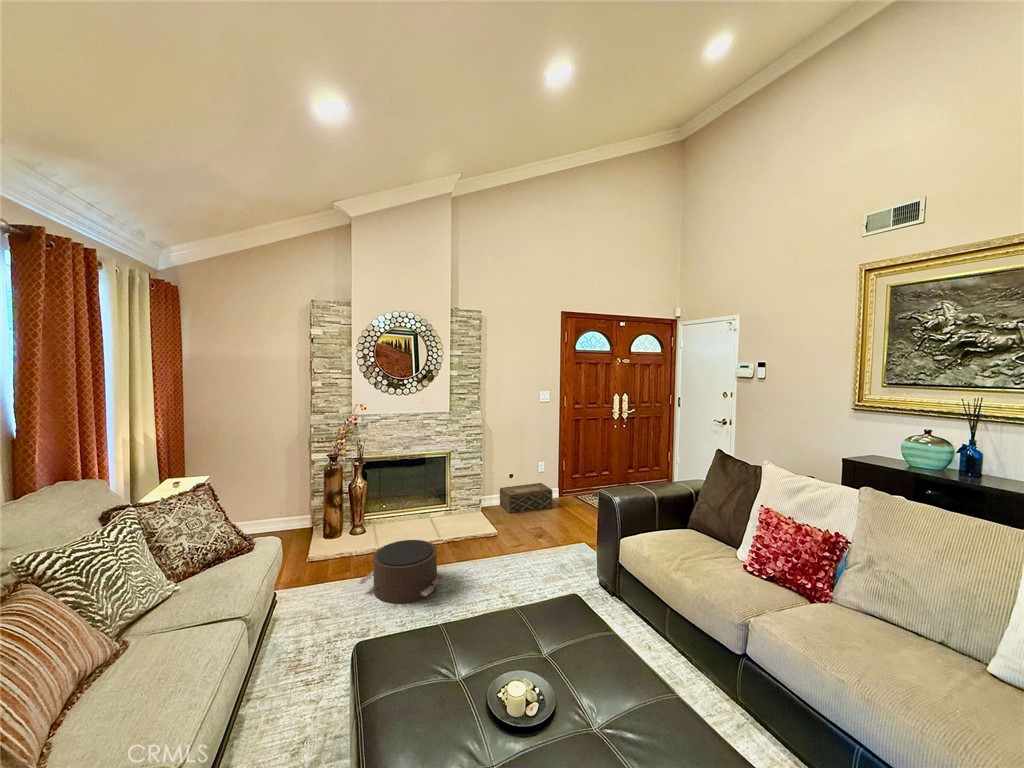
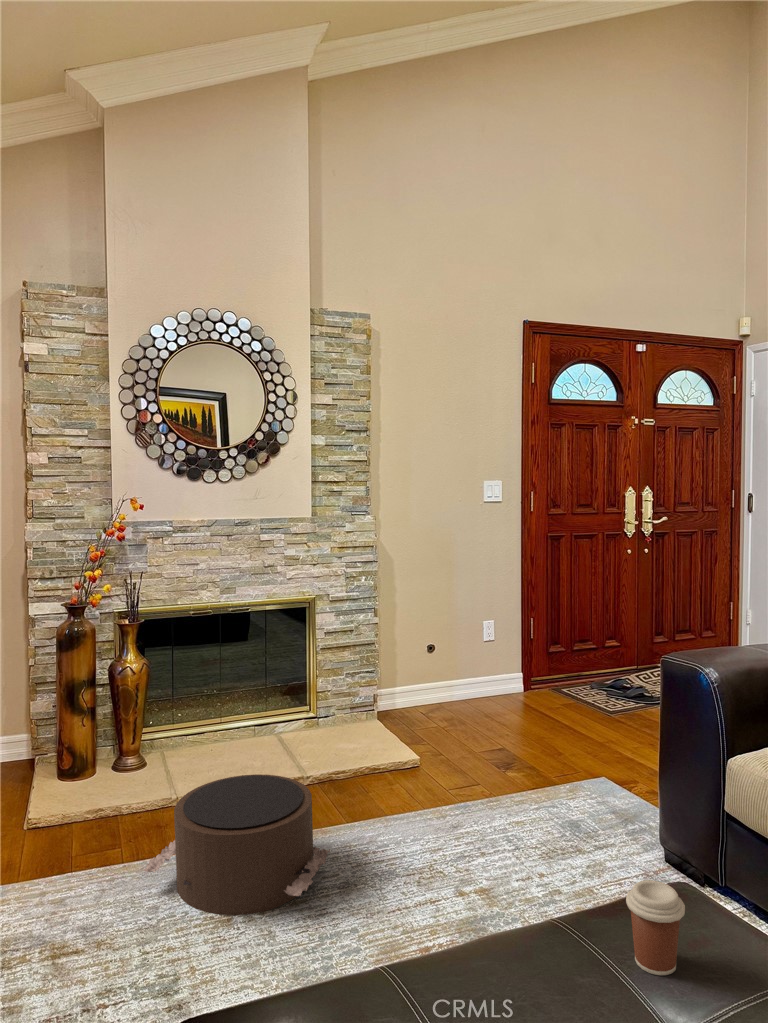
woven basket: present [500,483,552,514] -> none [409,663,516,725]
coffee cup: none [538,591,559,628] -> present [626,880,685,975]

